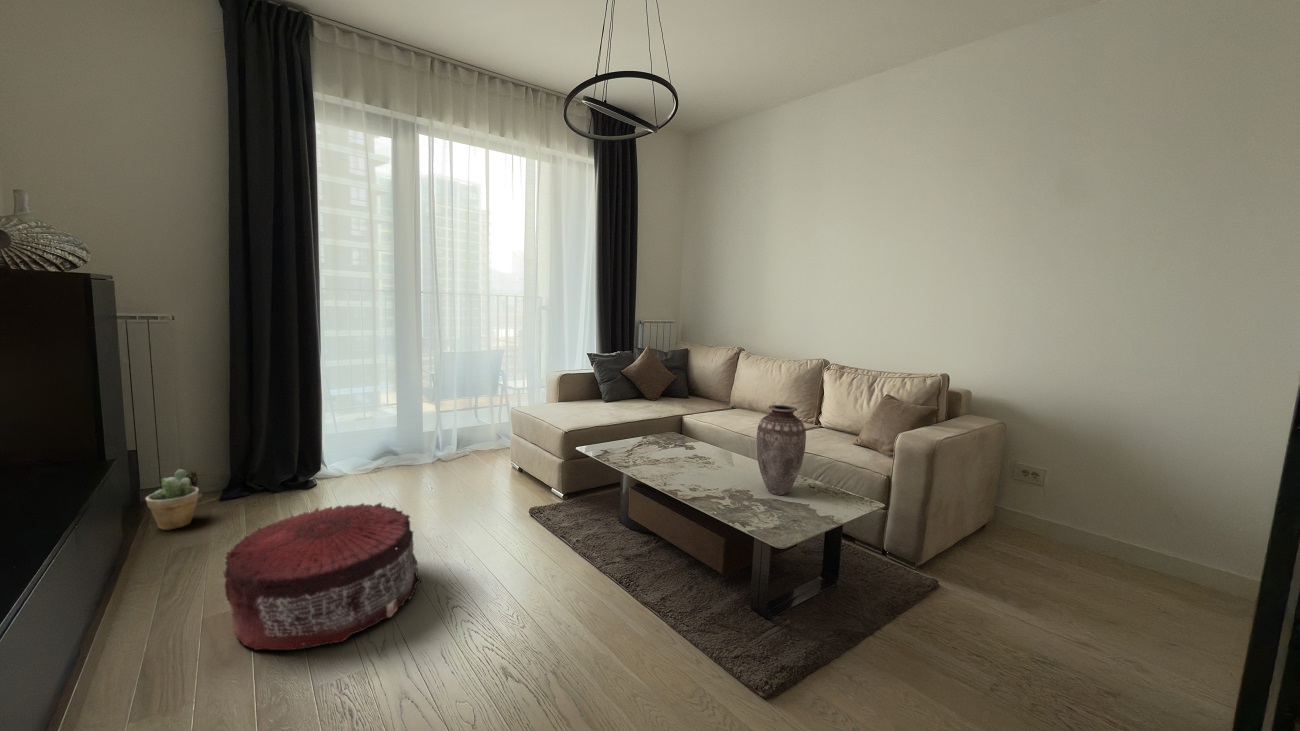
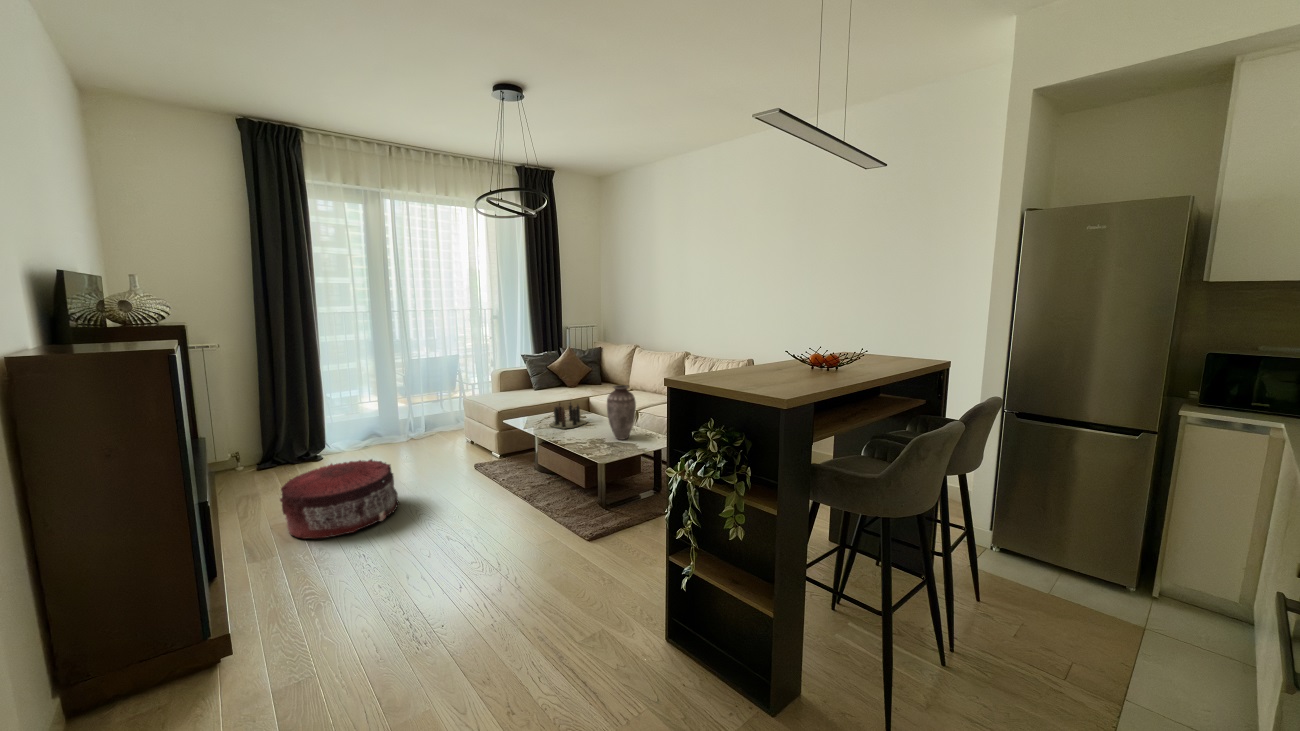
candle: none [642,424,707,469] -> present [550,402,587,429]
potted plant: present [146,469,199,530] -> none [211,449,246,488]

